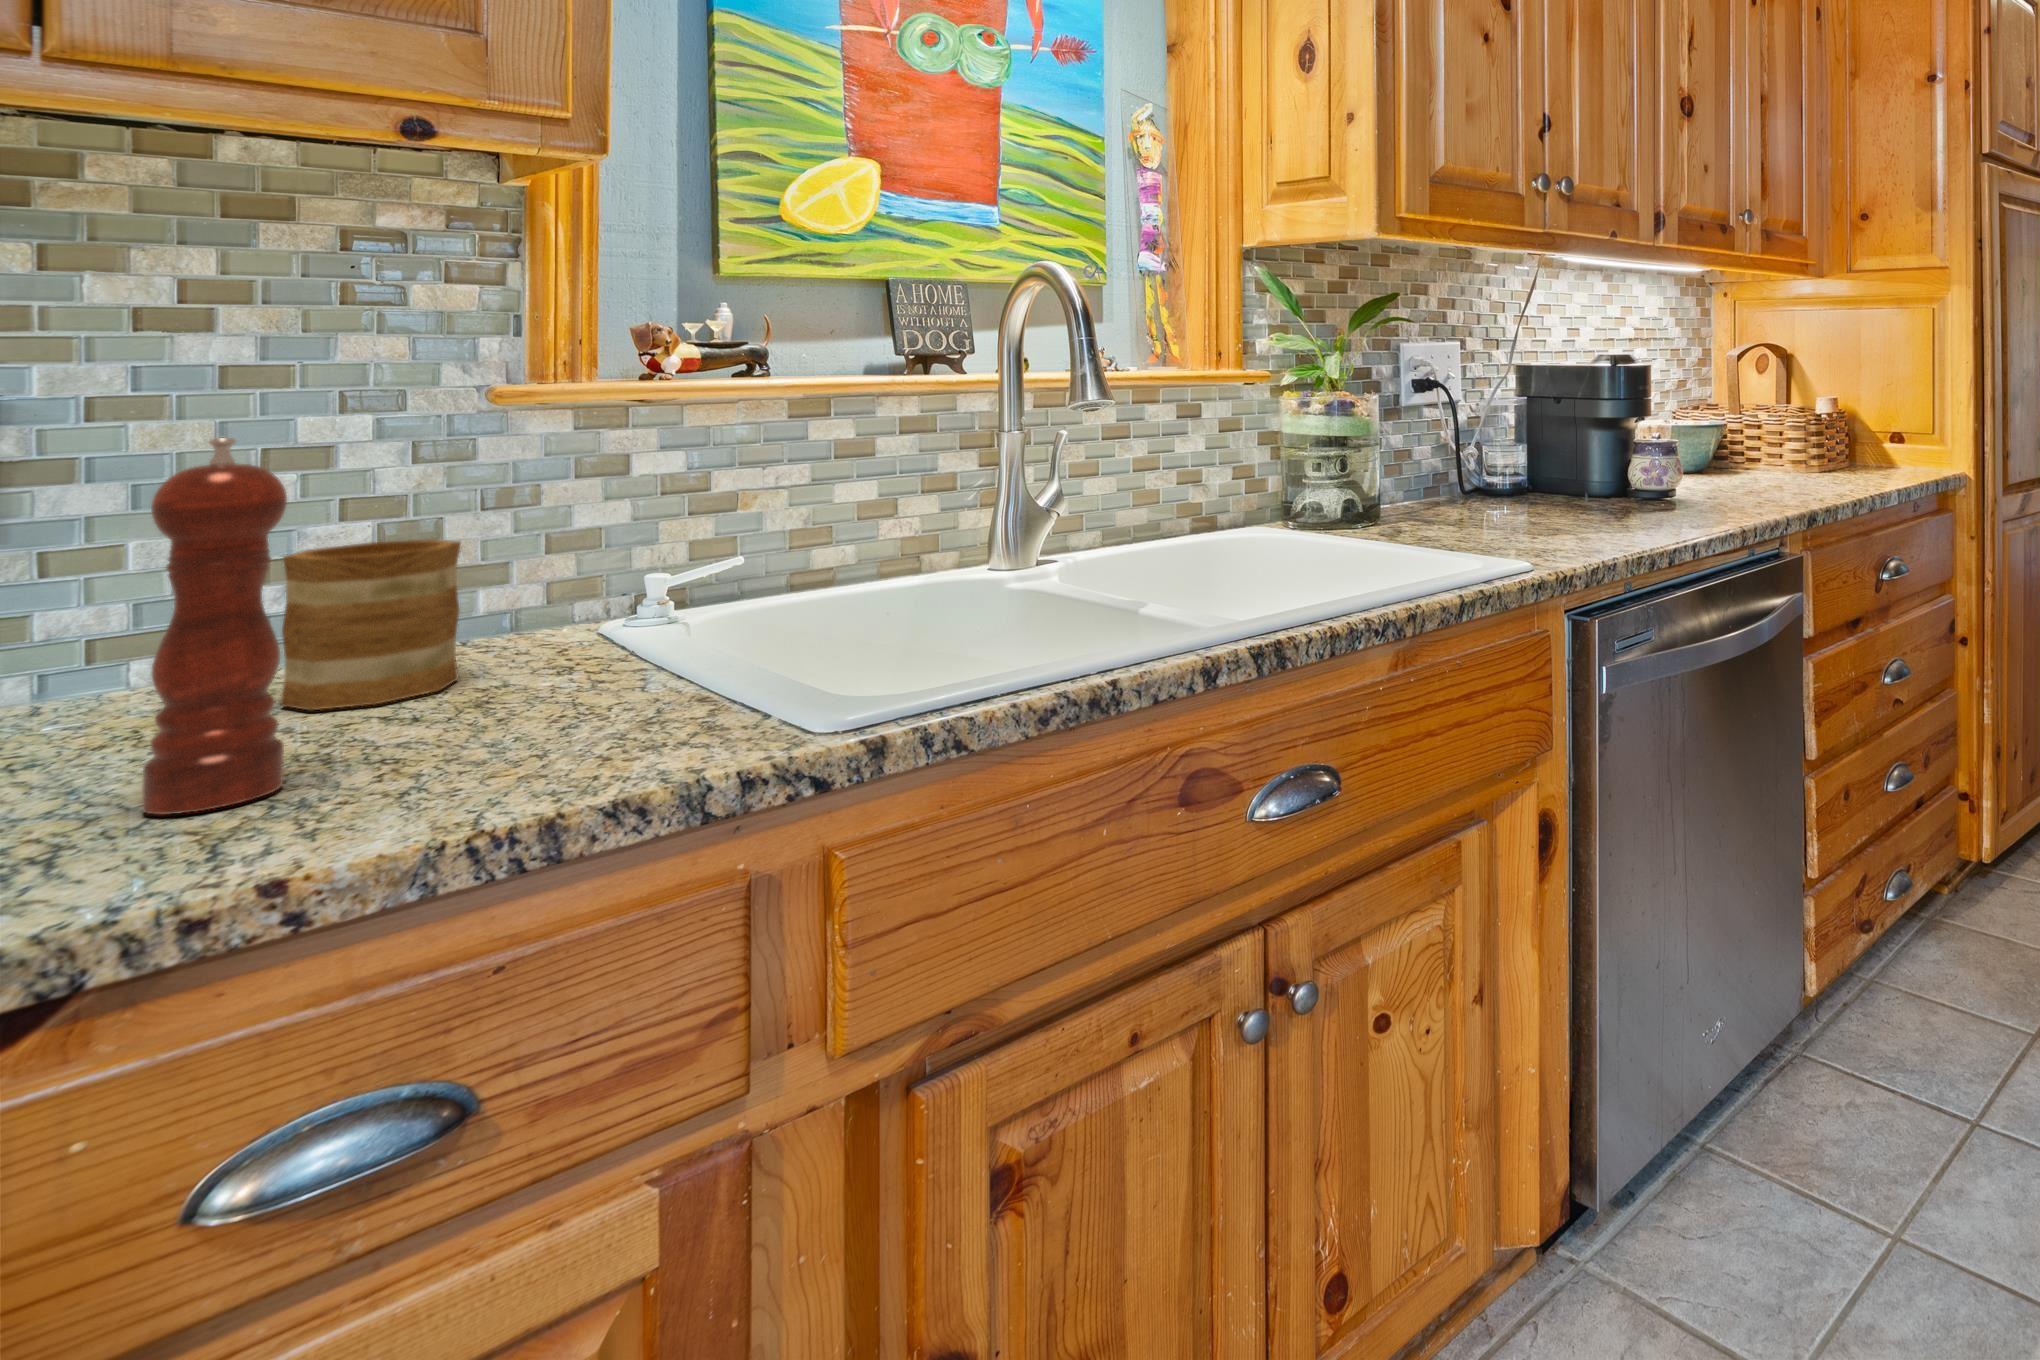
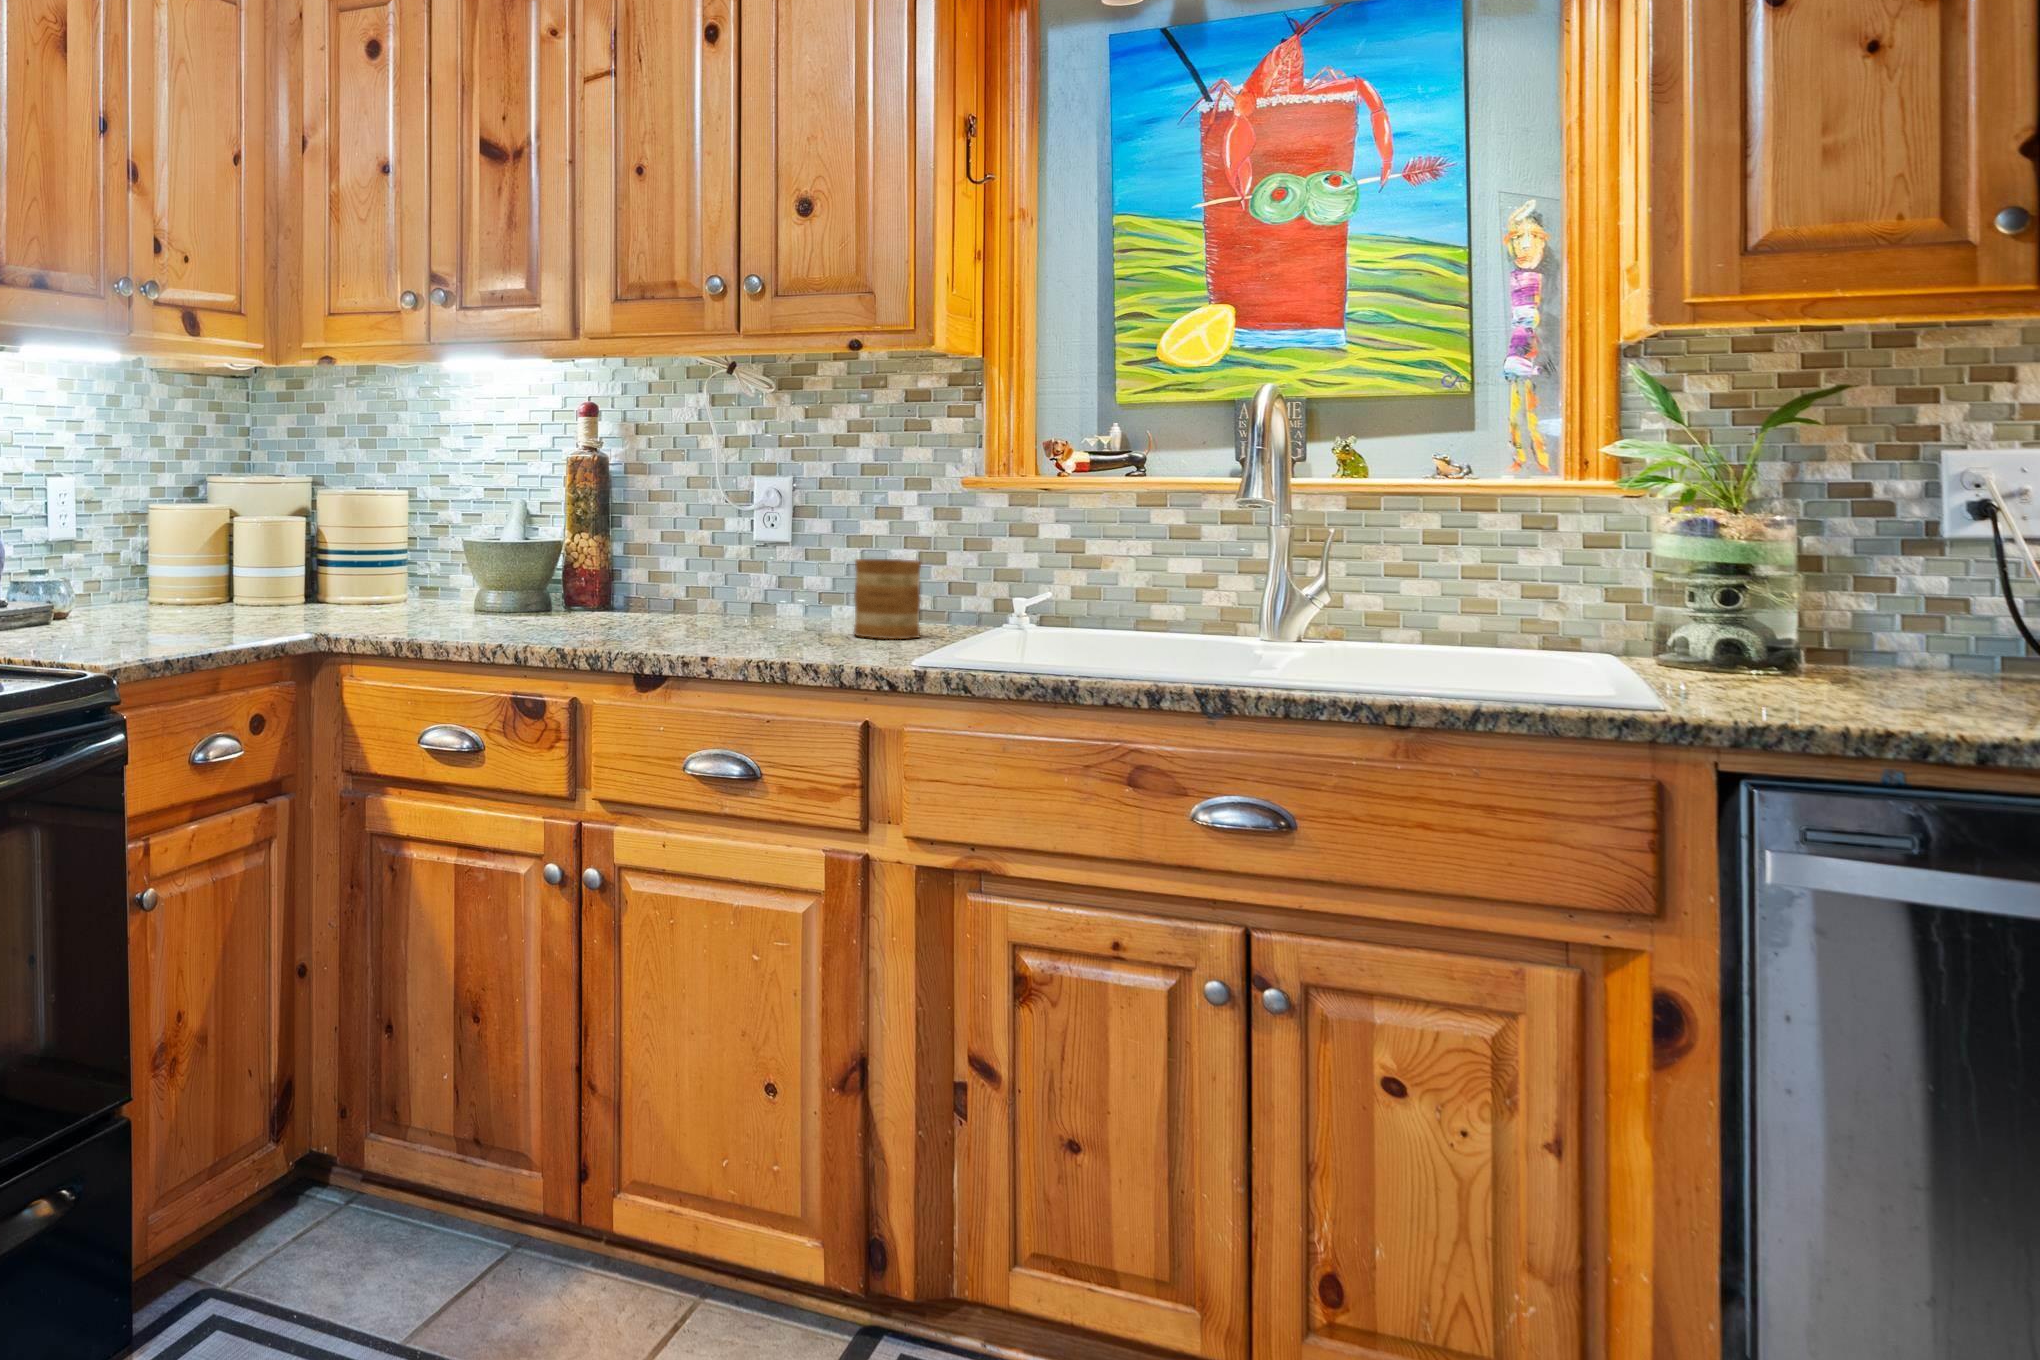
pepper mill: present [142,438,287,815] -> none [764,494,806,650]

